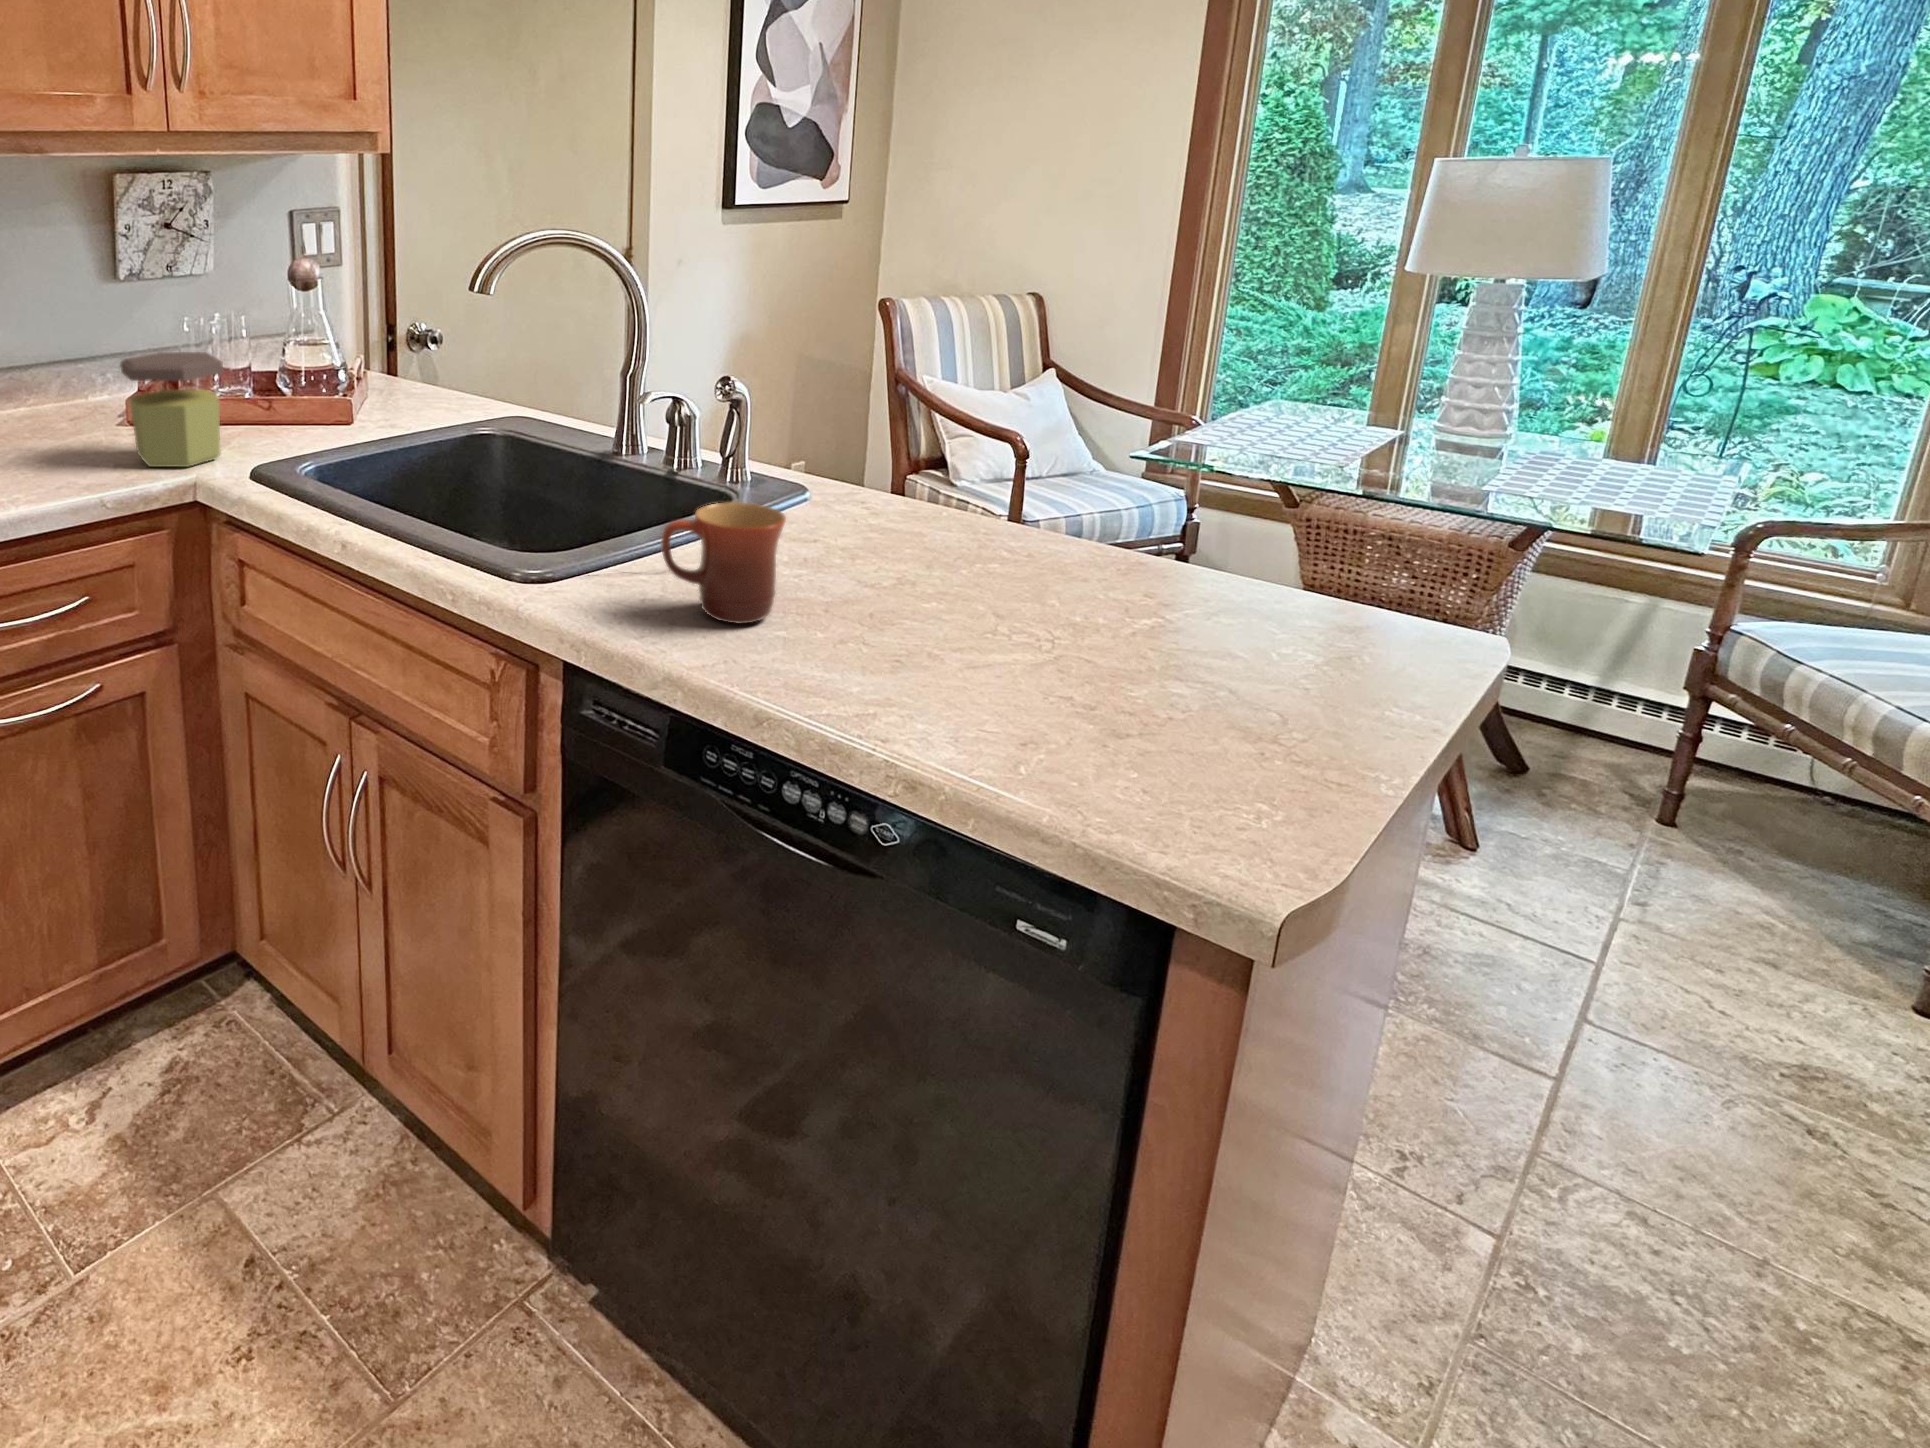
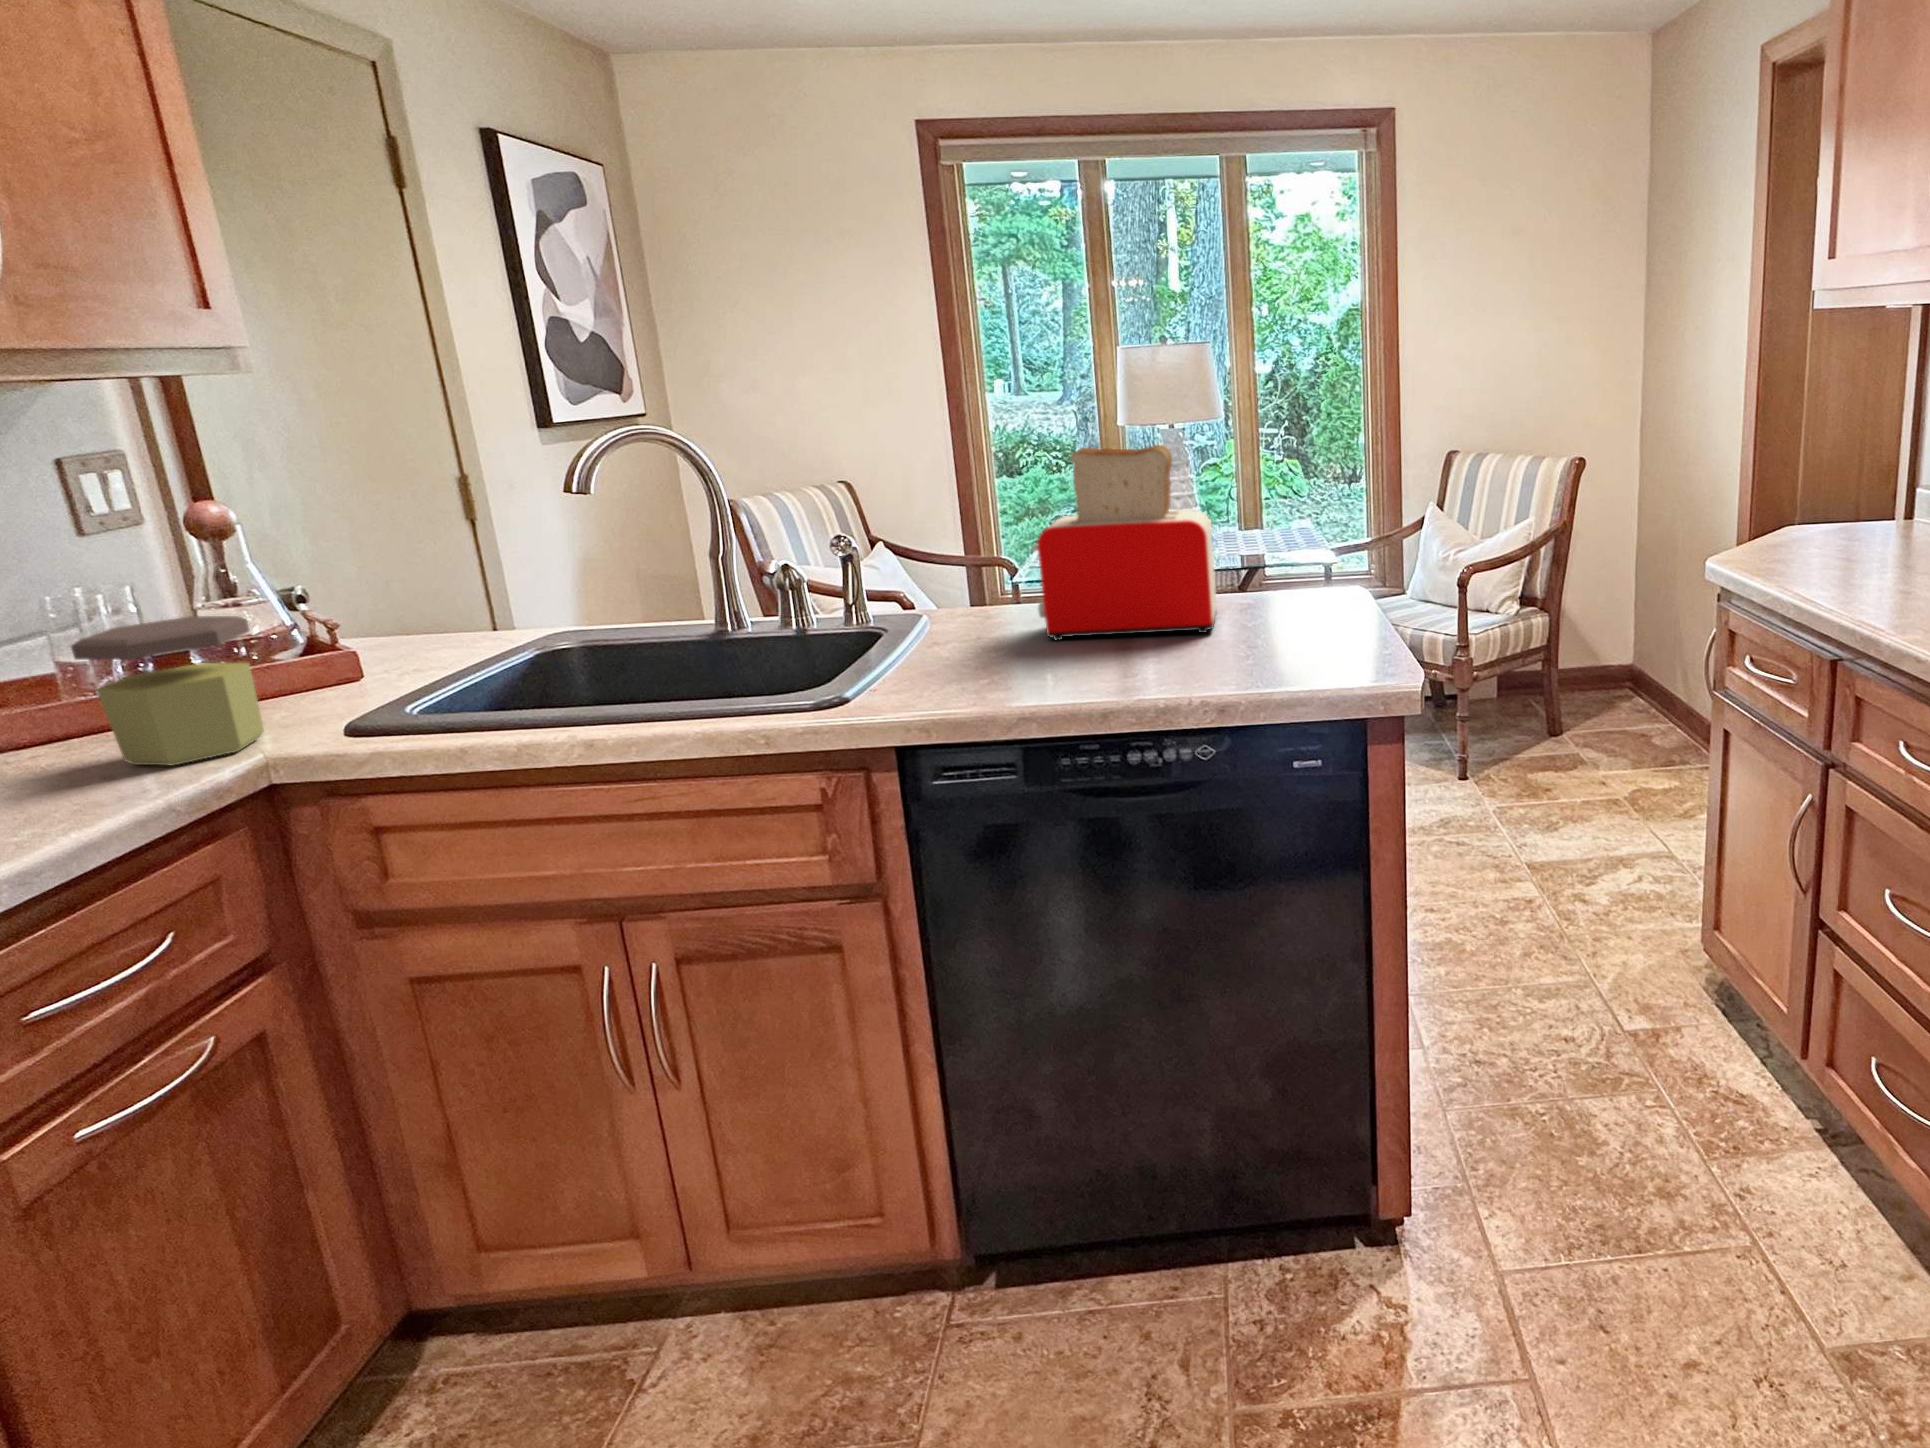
toaster: none [875,319,1181,638] -> present [1031,445,1217,641]
mug: present [661,502,786,623] -> none [953,595,1036,682]

